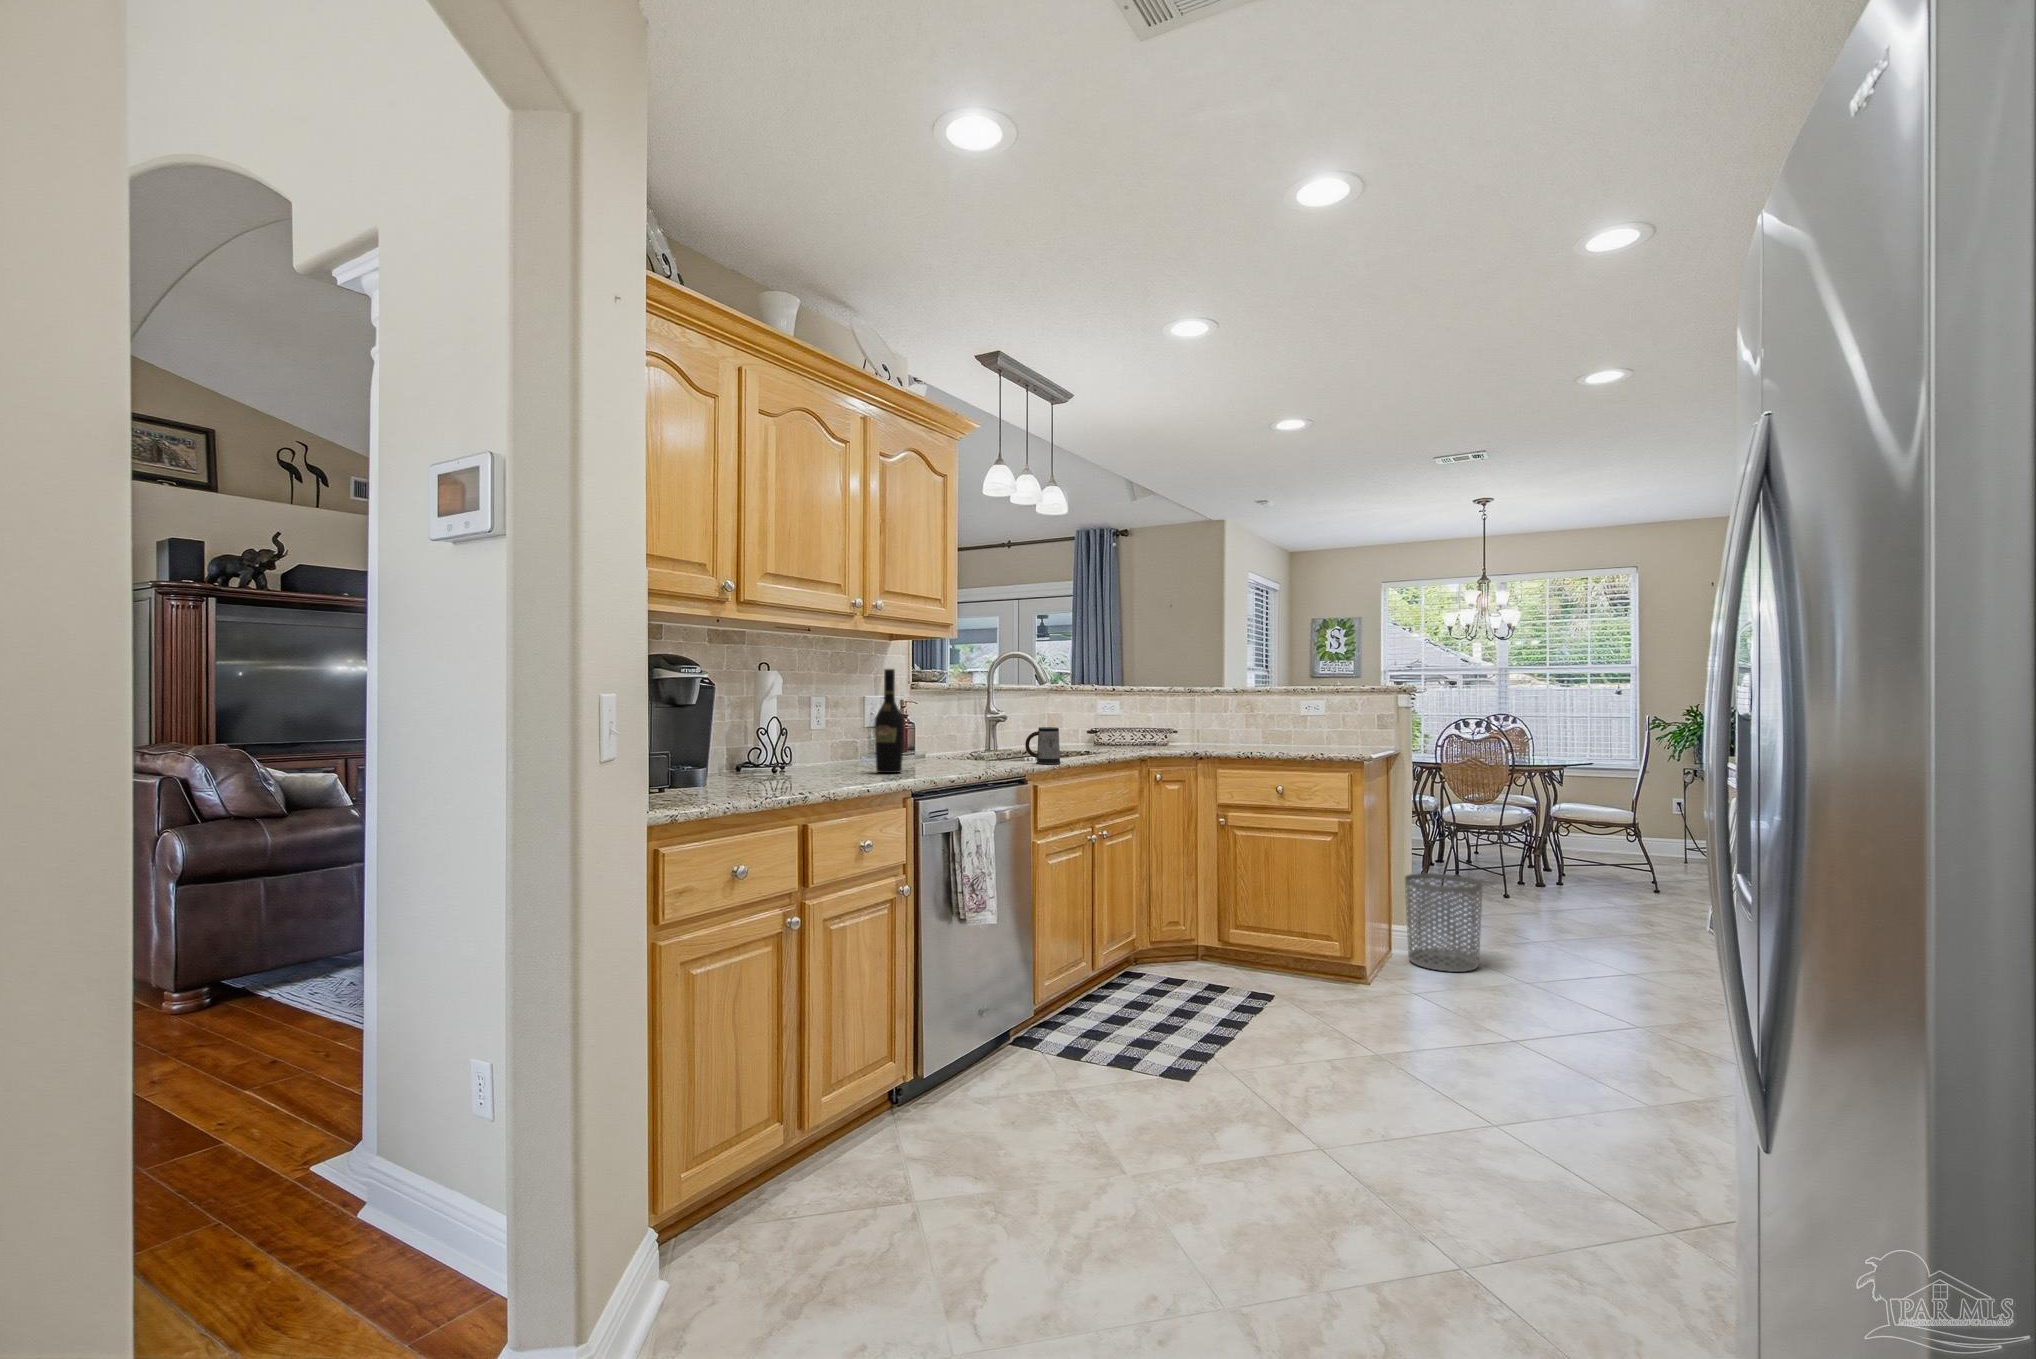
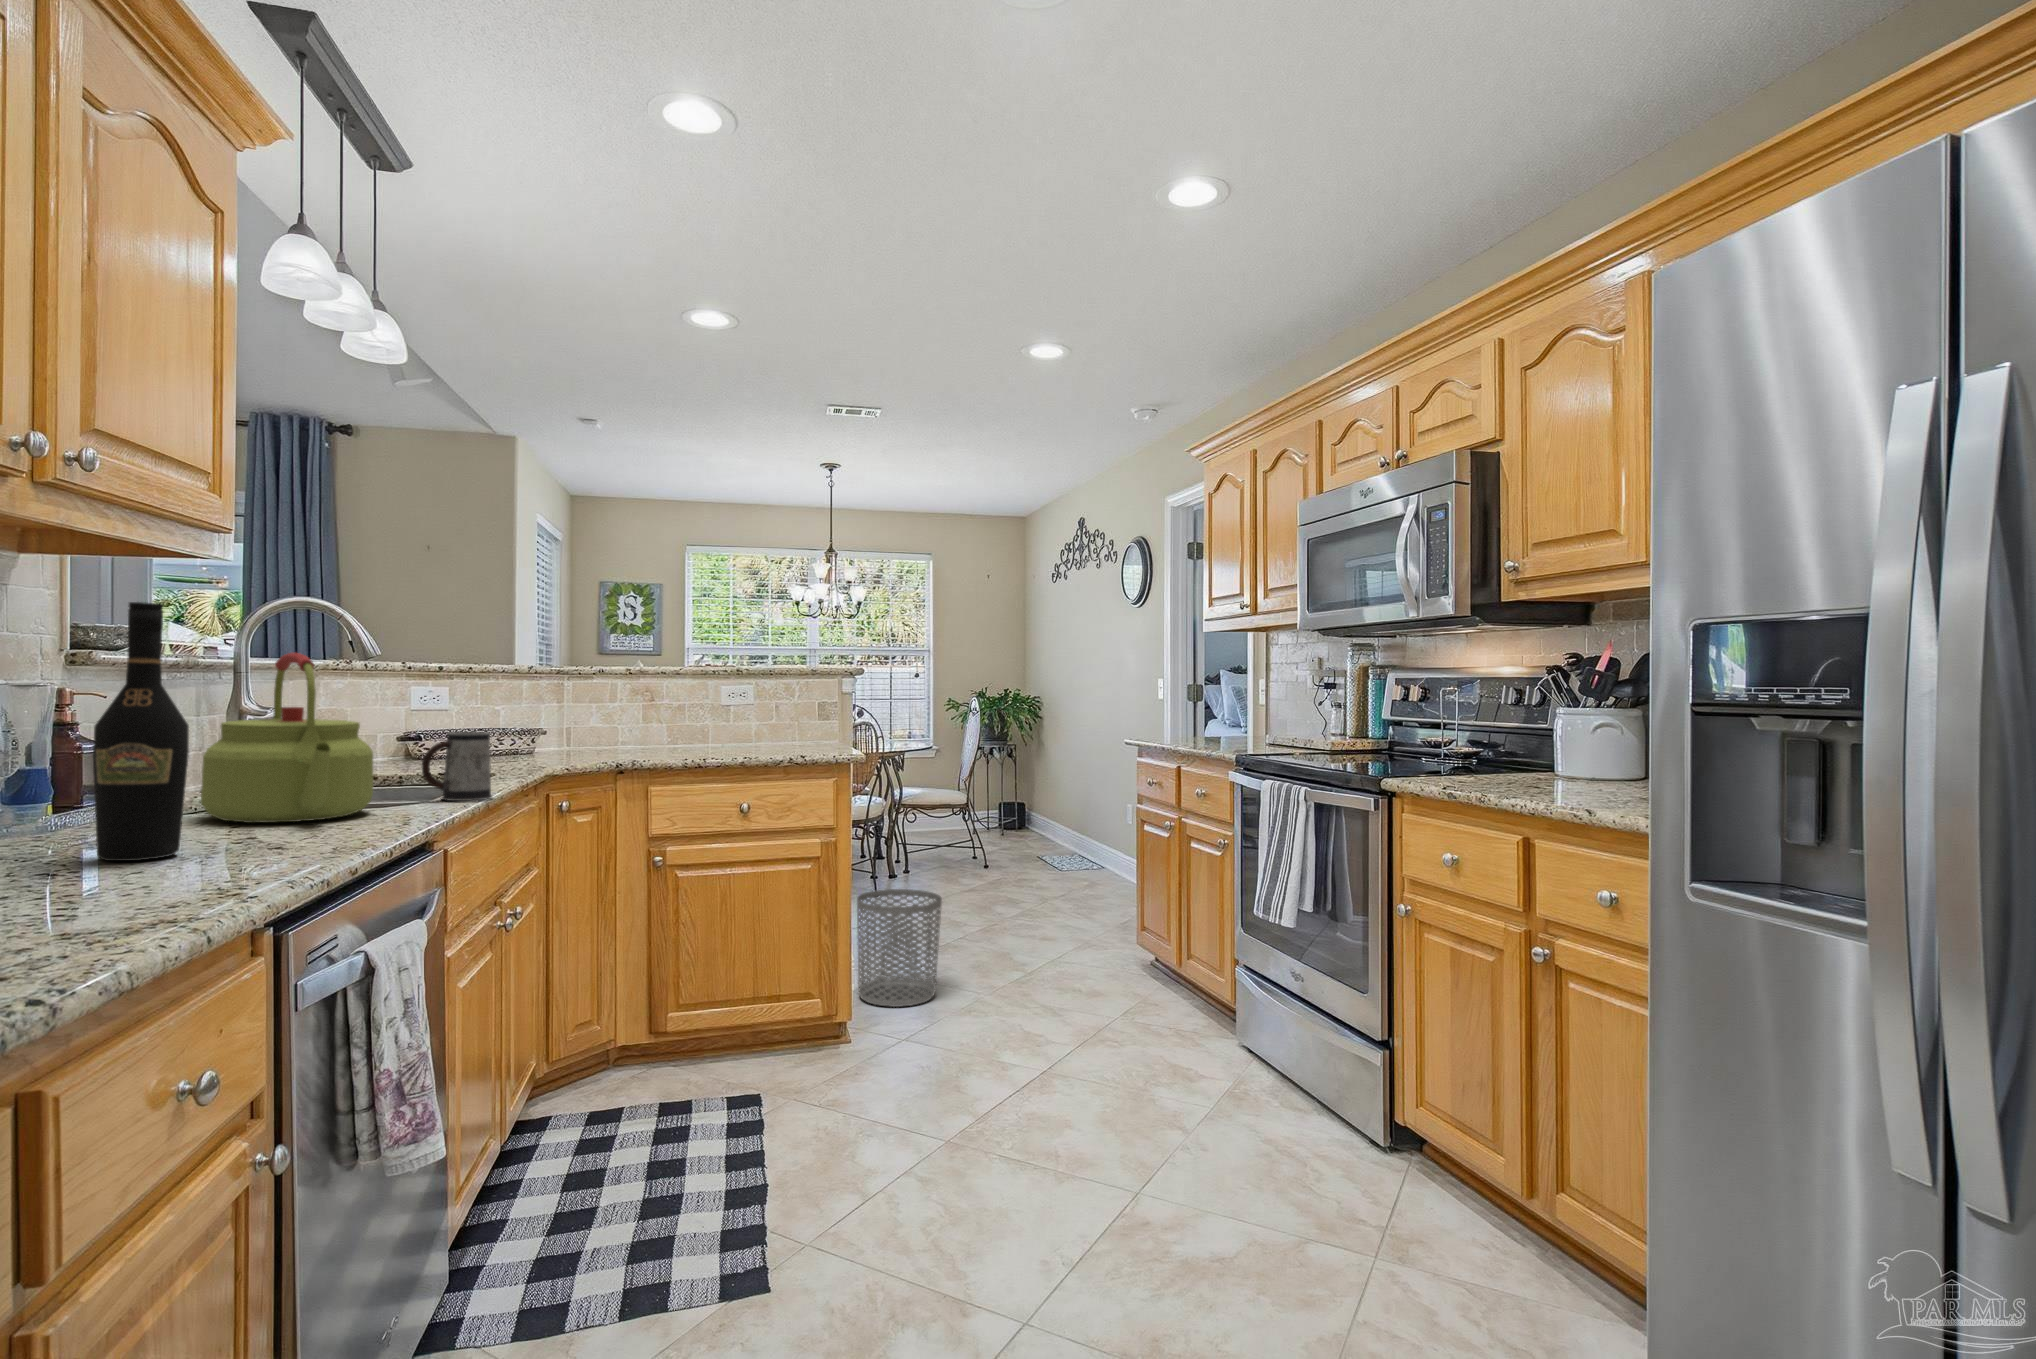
kettle: none [930,687,996,766] -> present [201,653,373,823]

